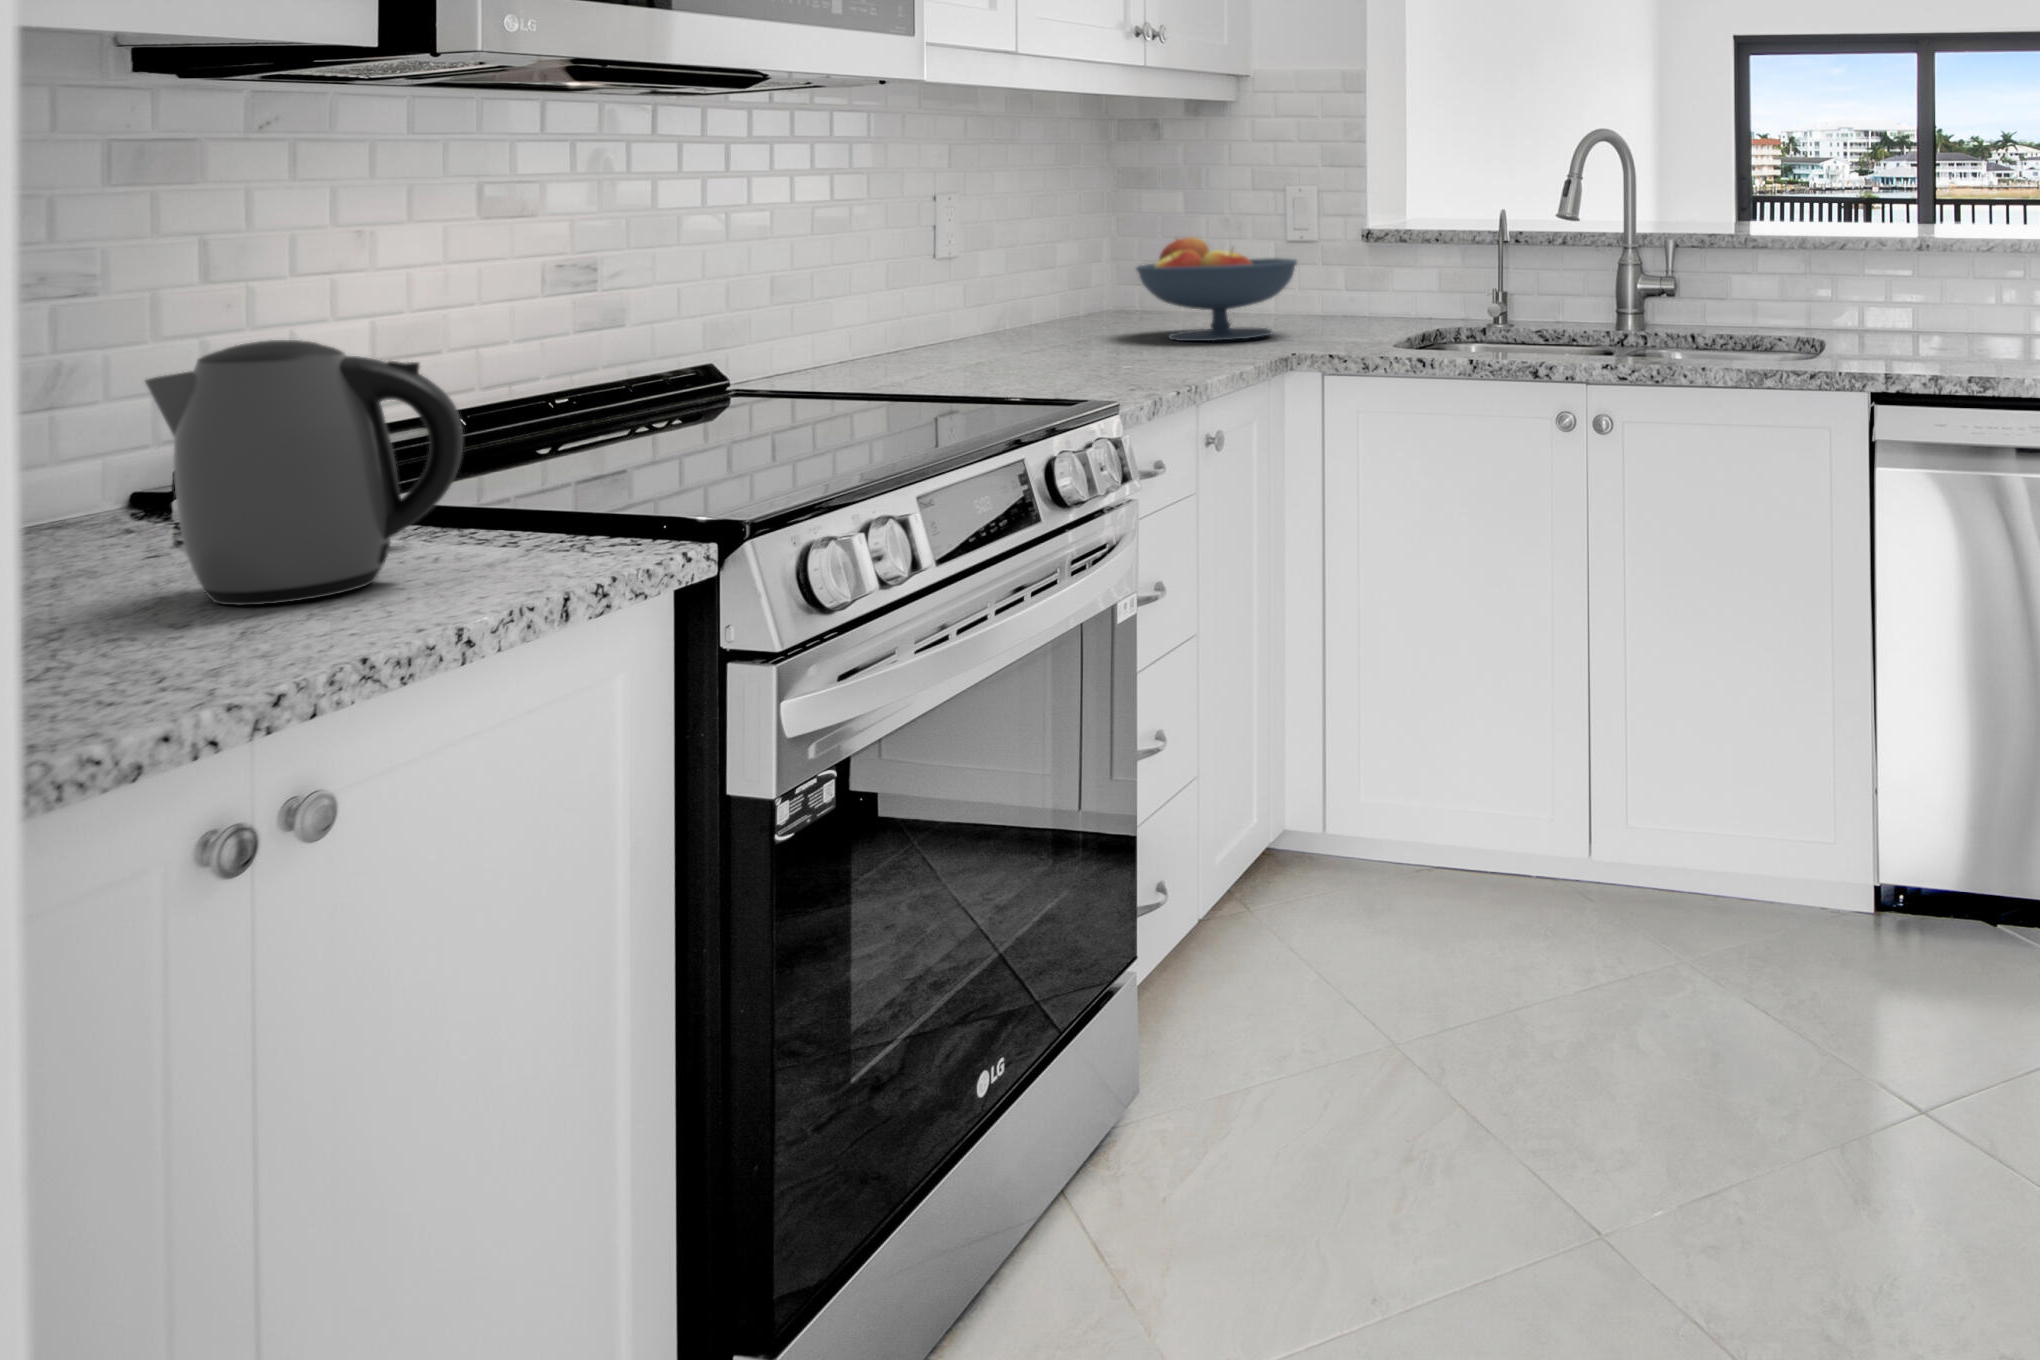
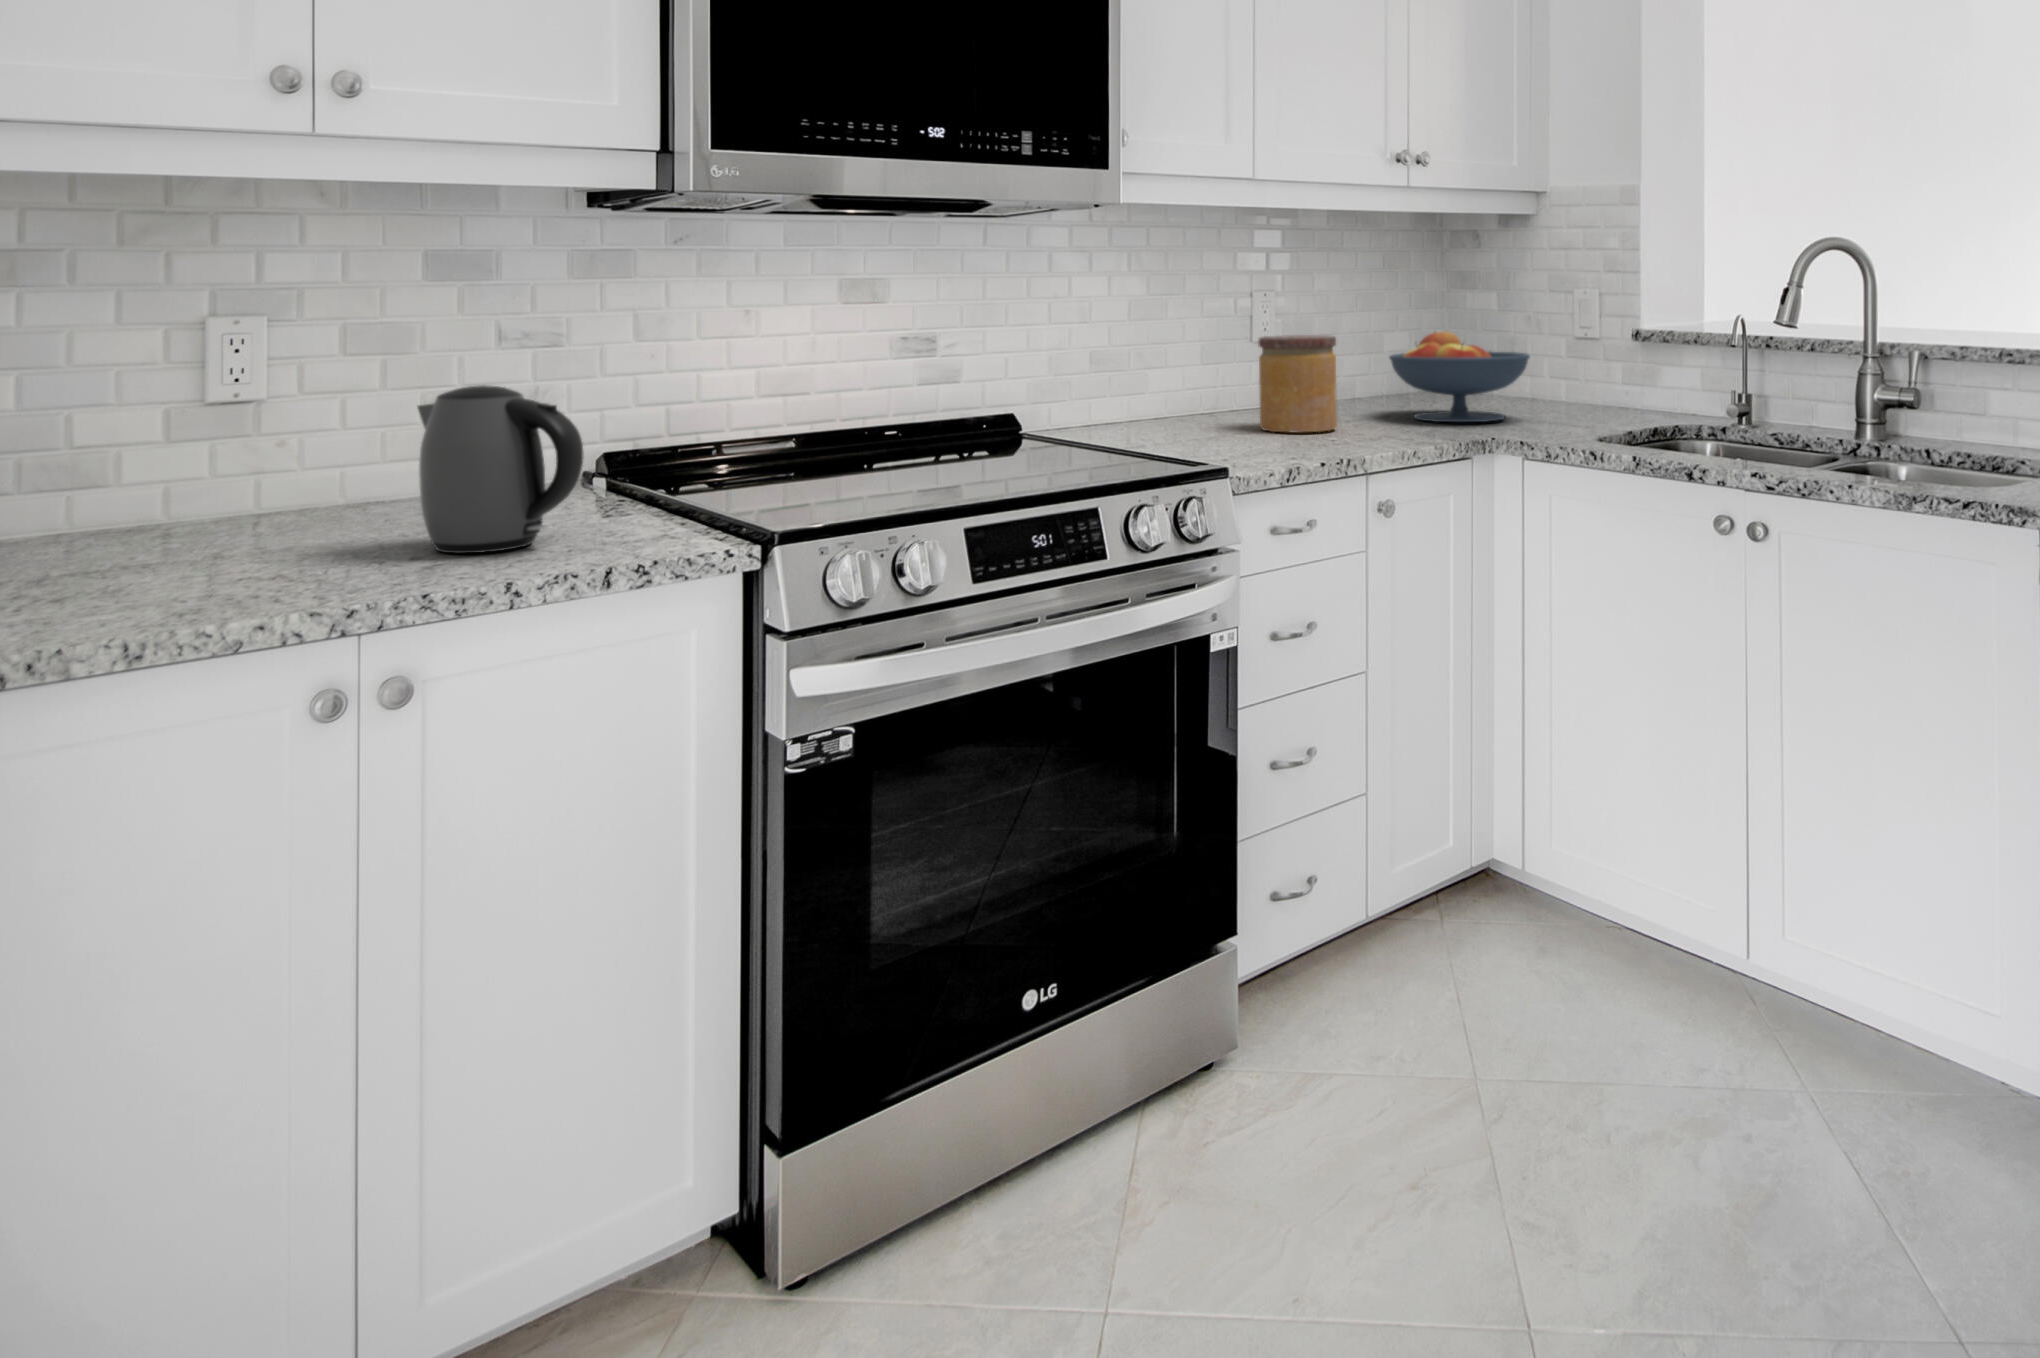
jar: none [1018,244,1120,363] -> present [1259,335,1337,432]

